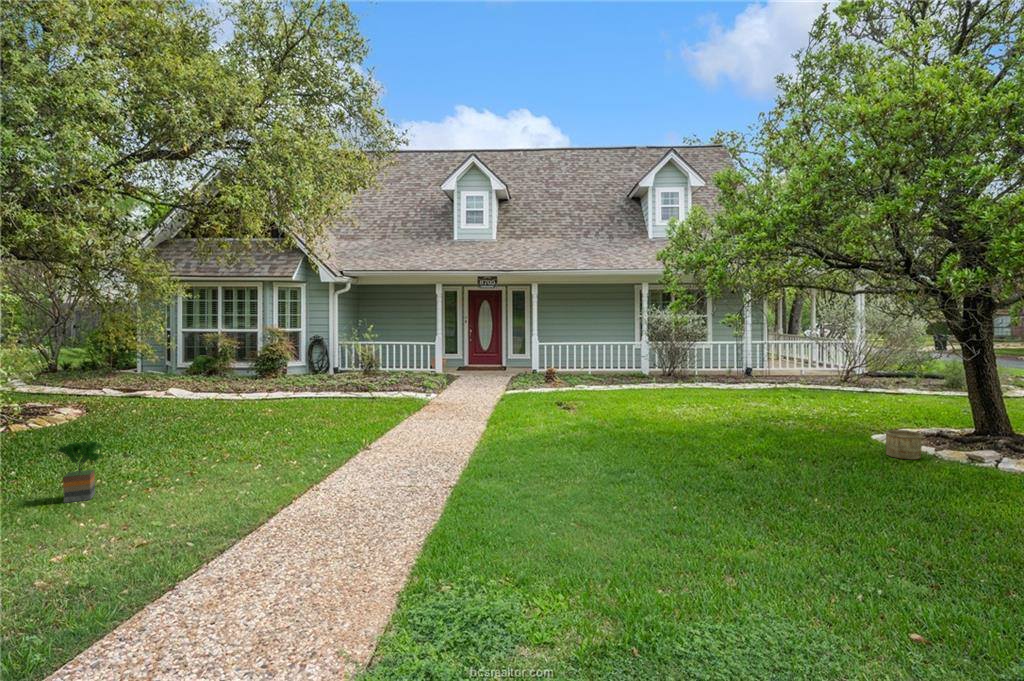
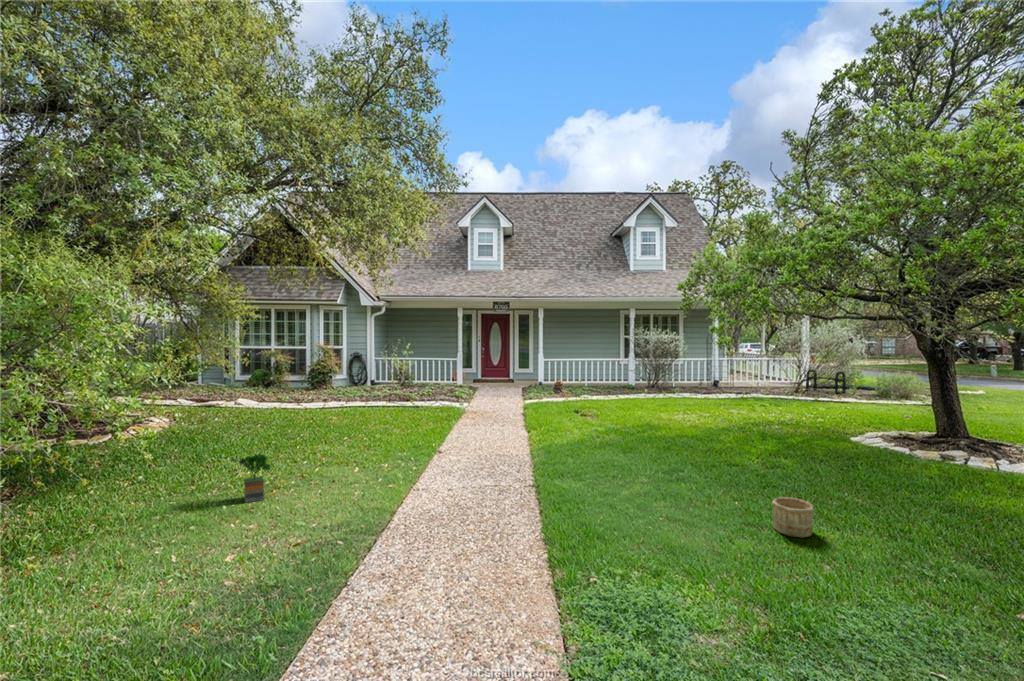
bench: none [862,356,912,385] -> present [806,370,846,394]
wooden bucket: present [885,430,923,460] -> present [772,497,814,537]

